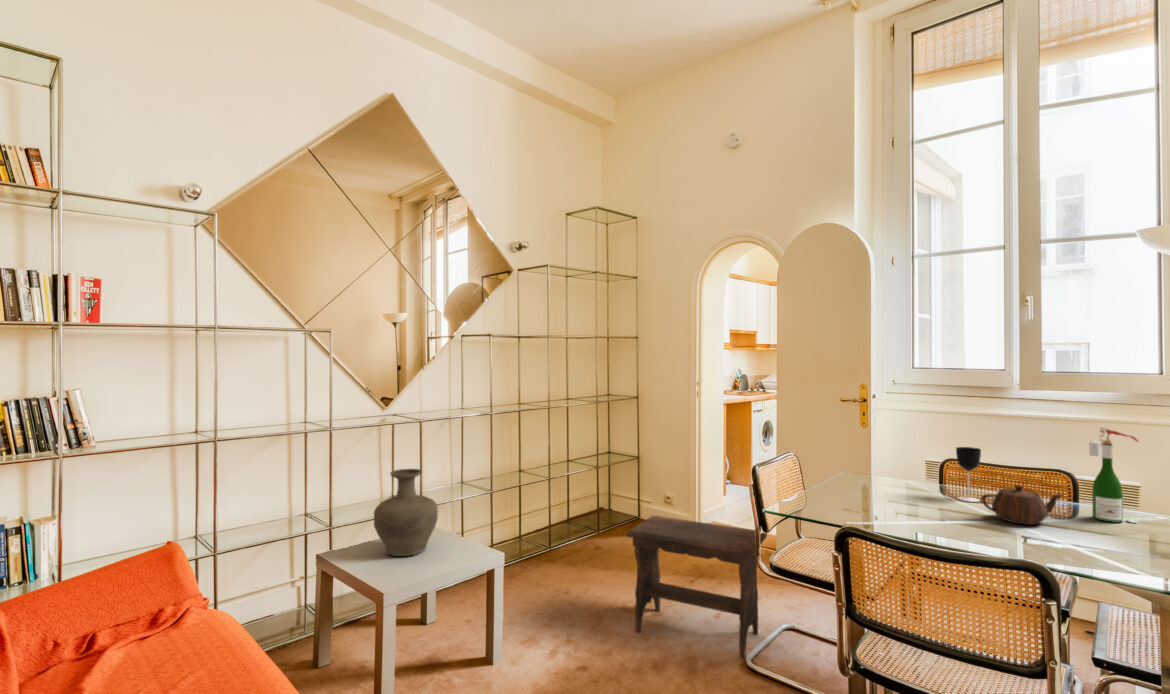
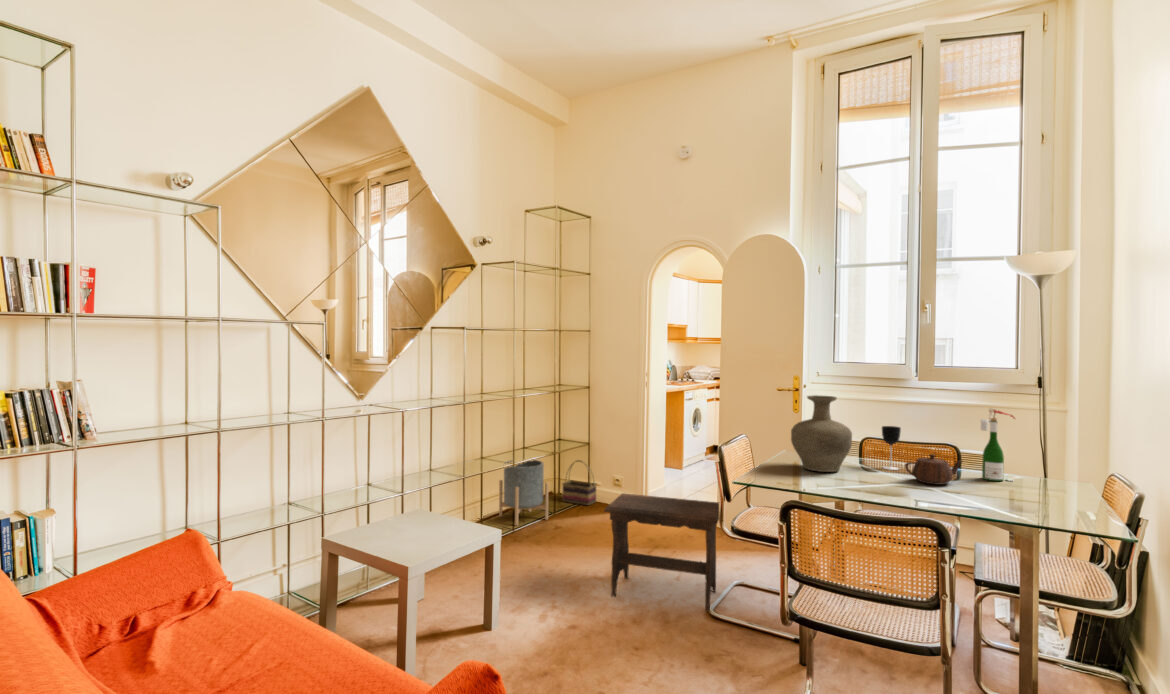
vase: present [374,469,438,556] -> present [791,395,852,472]
planter: none [540,472,590,543] -> present [499,460,548,525]
basket: none [611,474,648,524] -> present [562,460,596,505]

